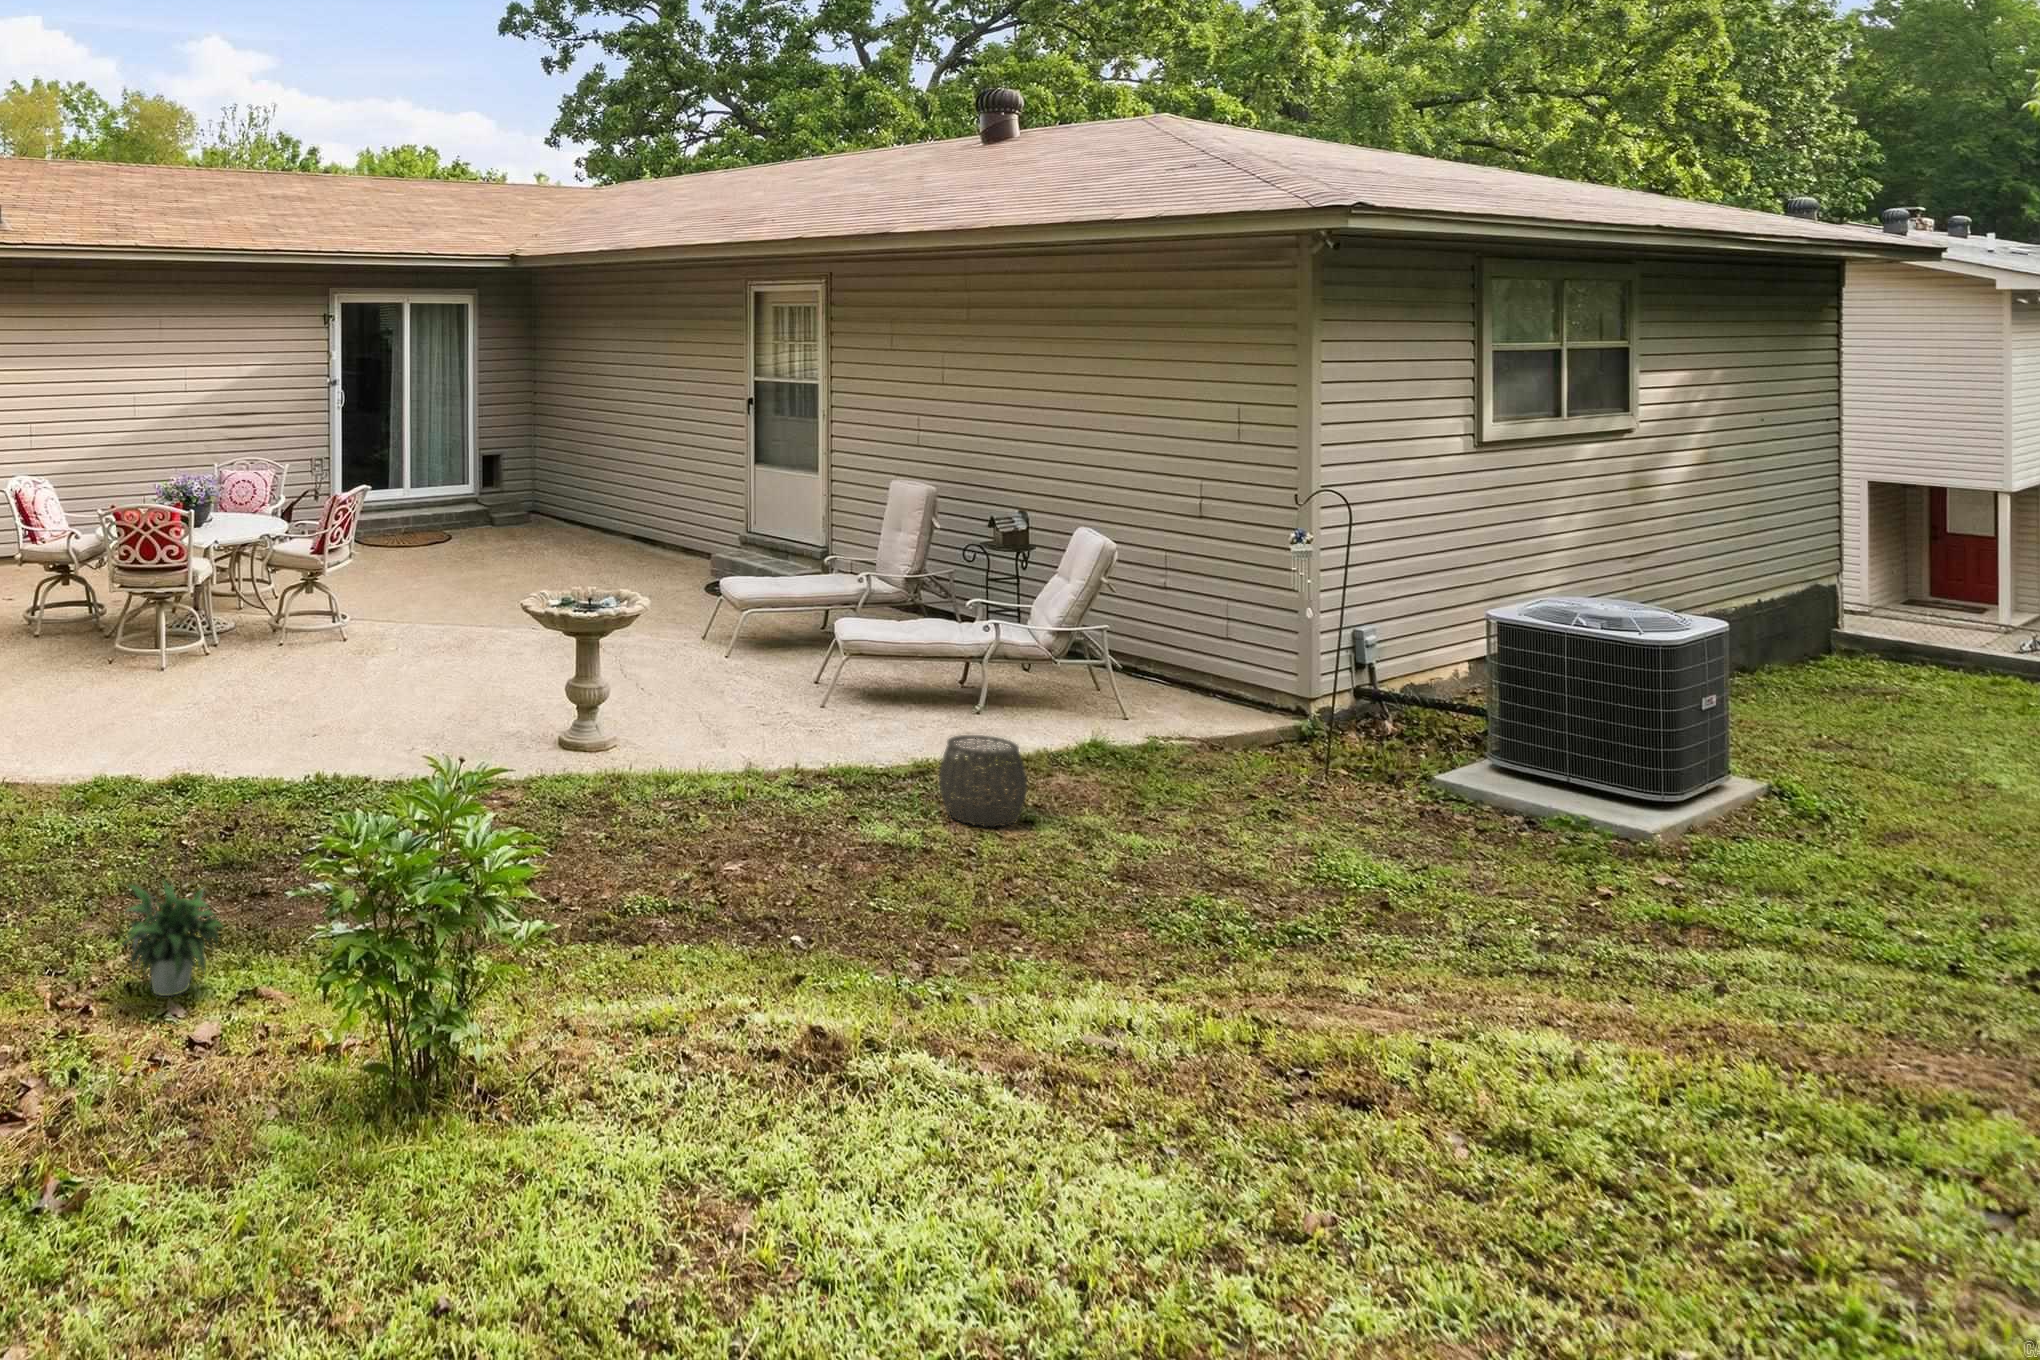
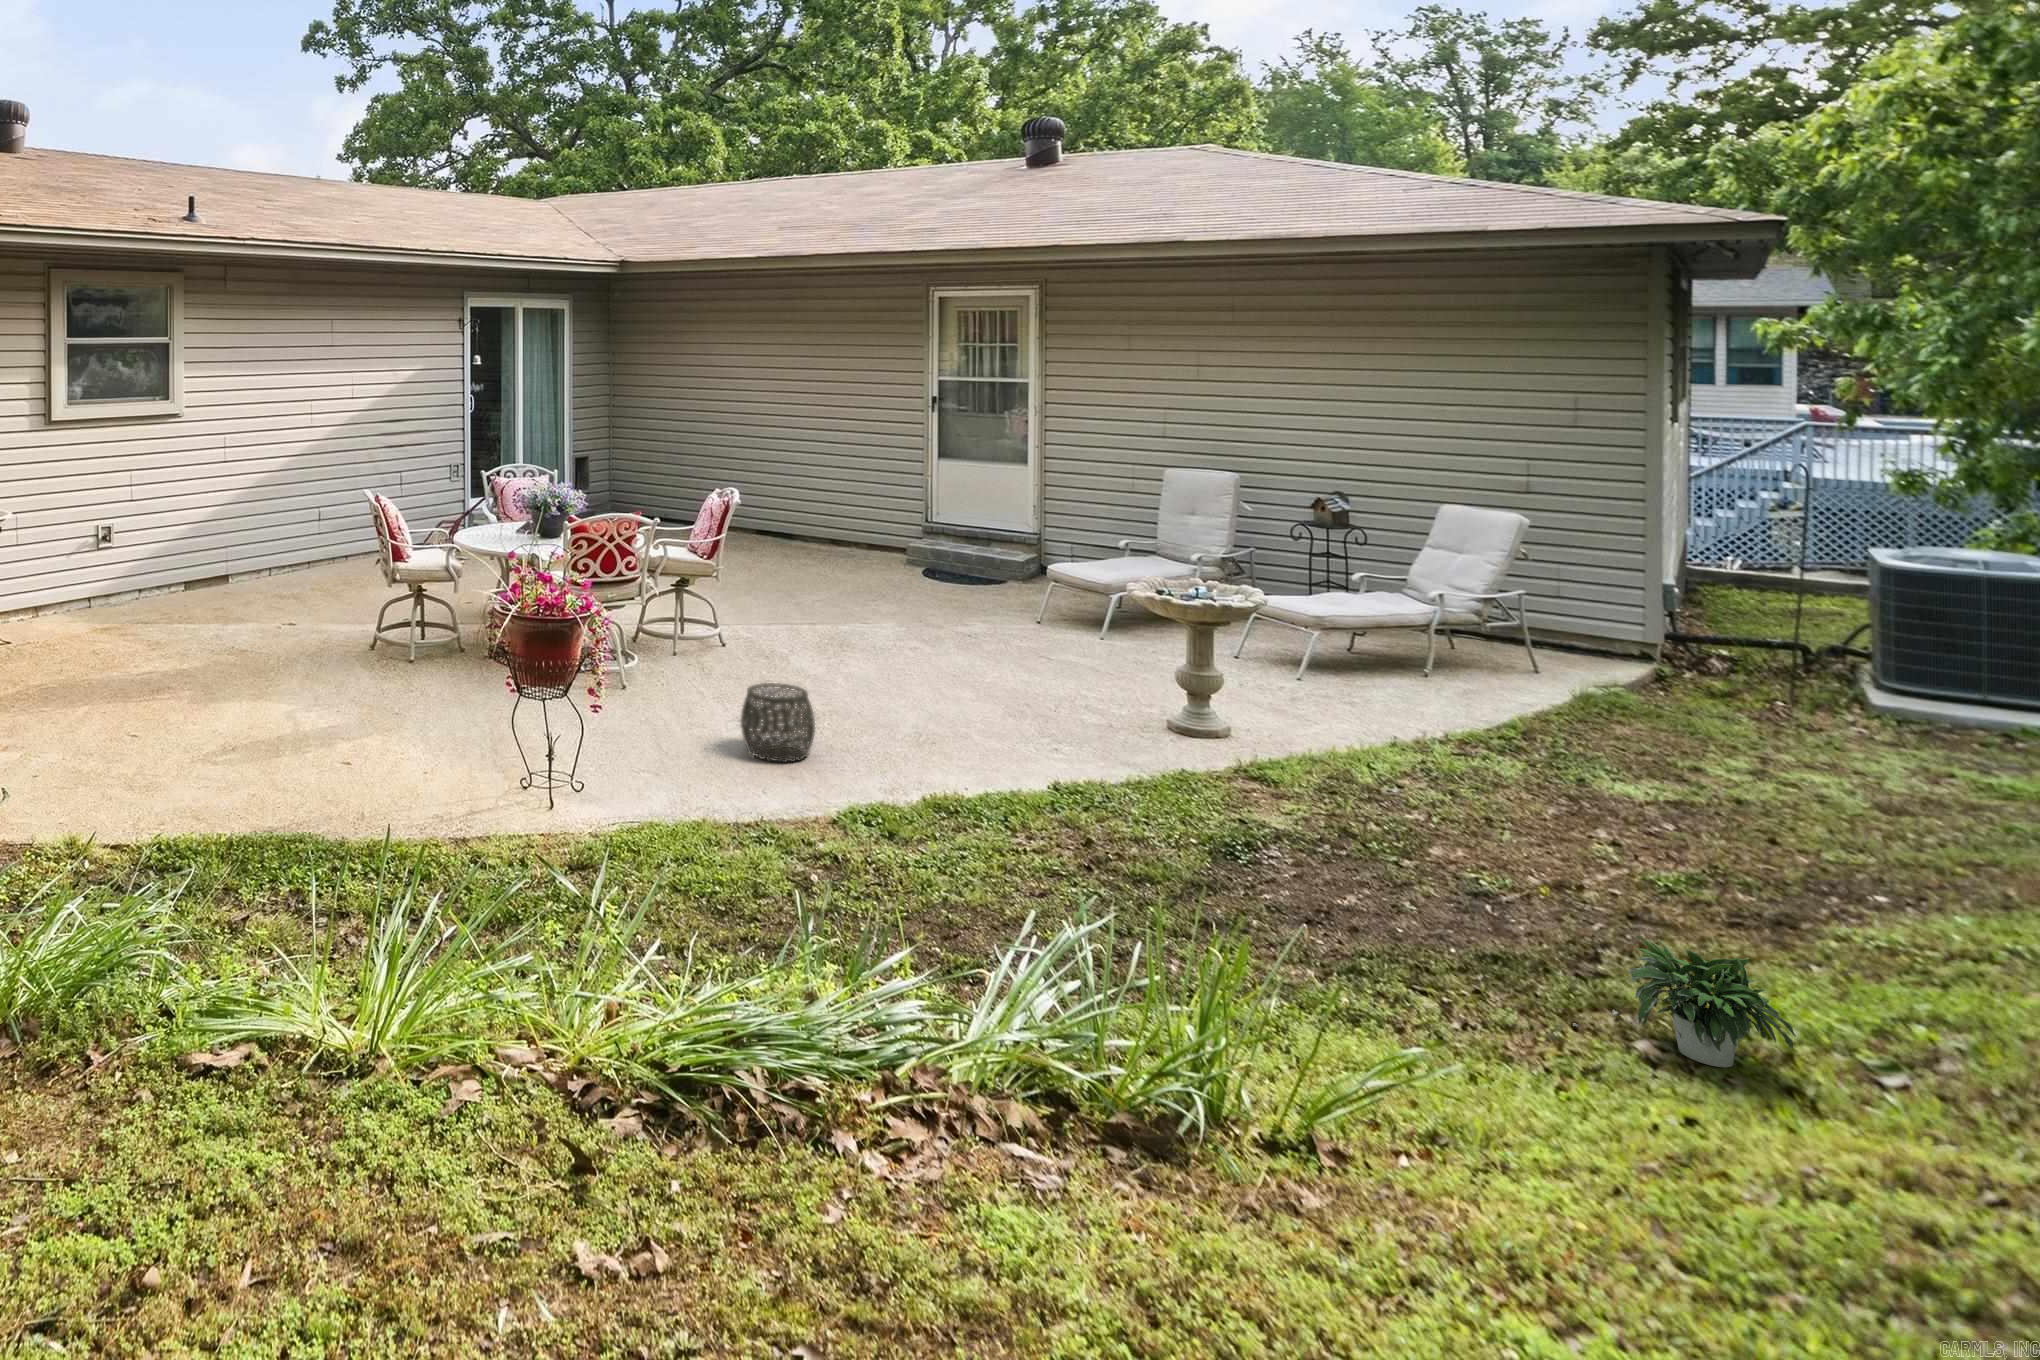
woven basket: present [939,735,1027,827] -> present [741,683,815,762]

